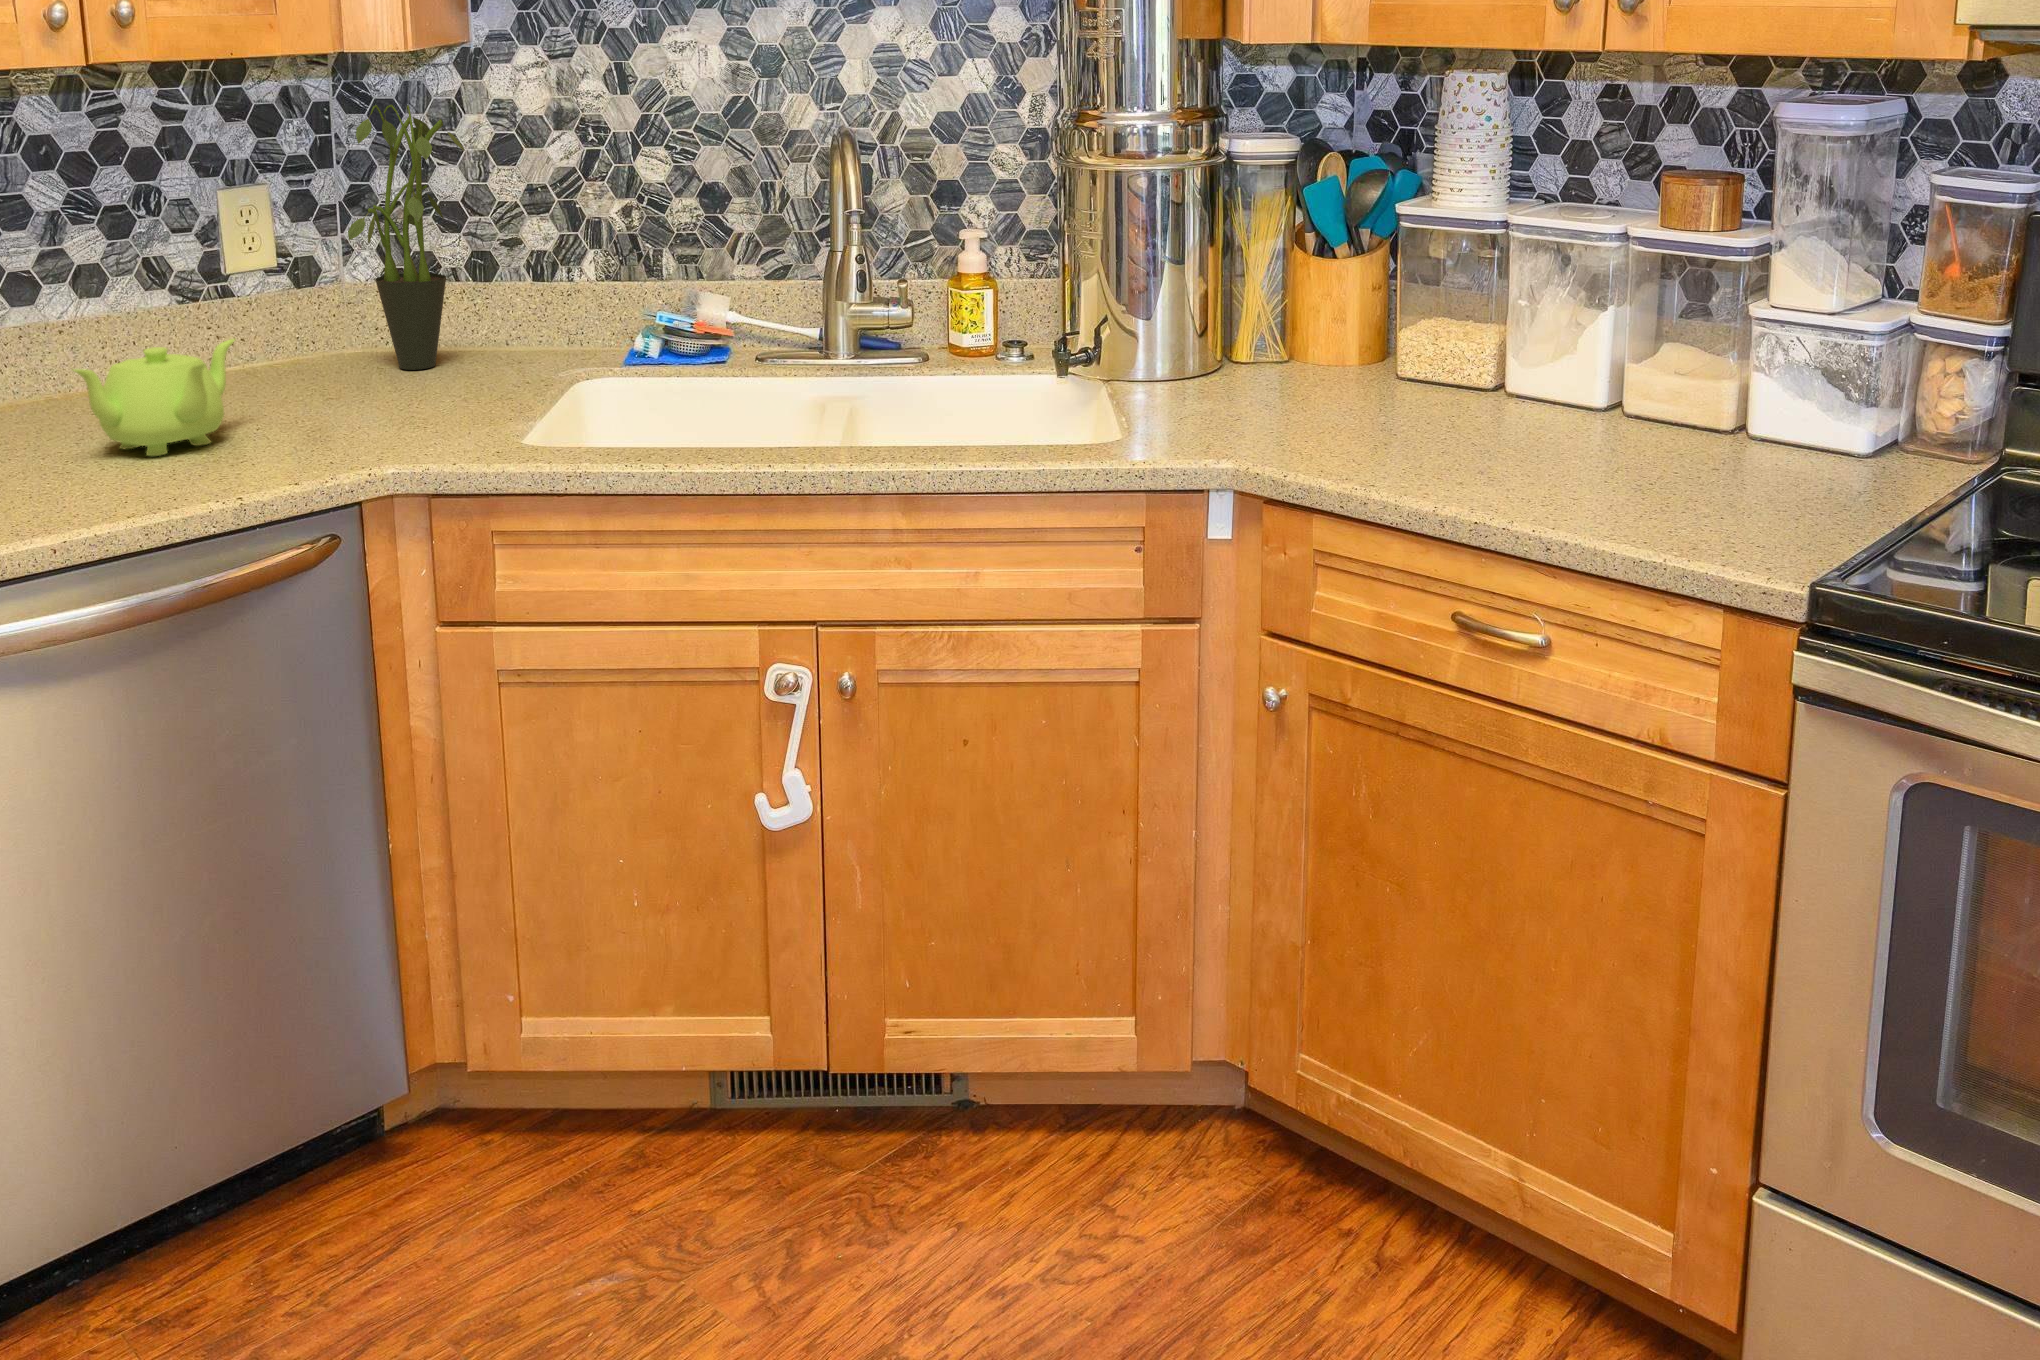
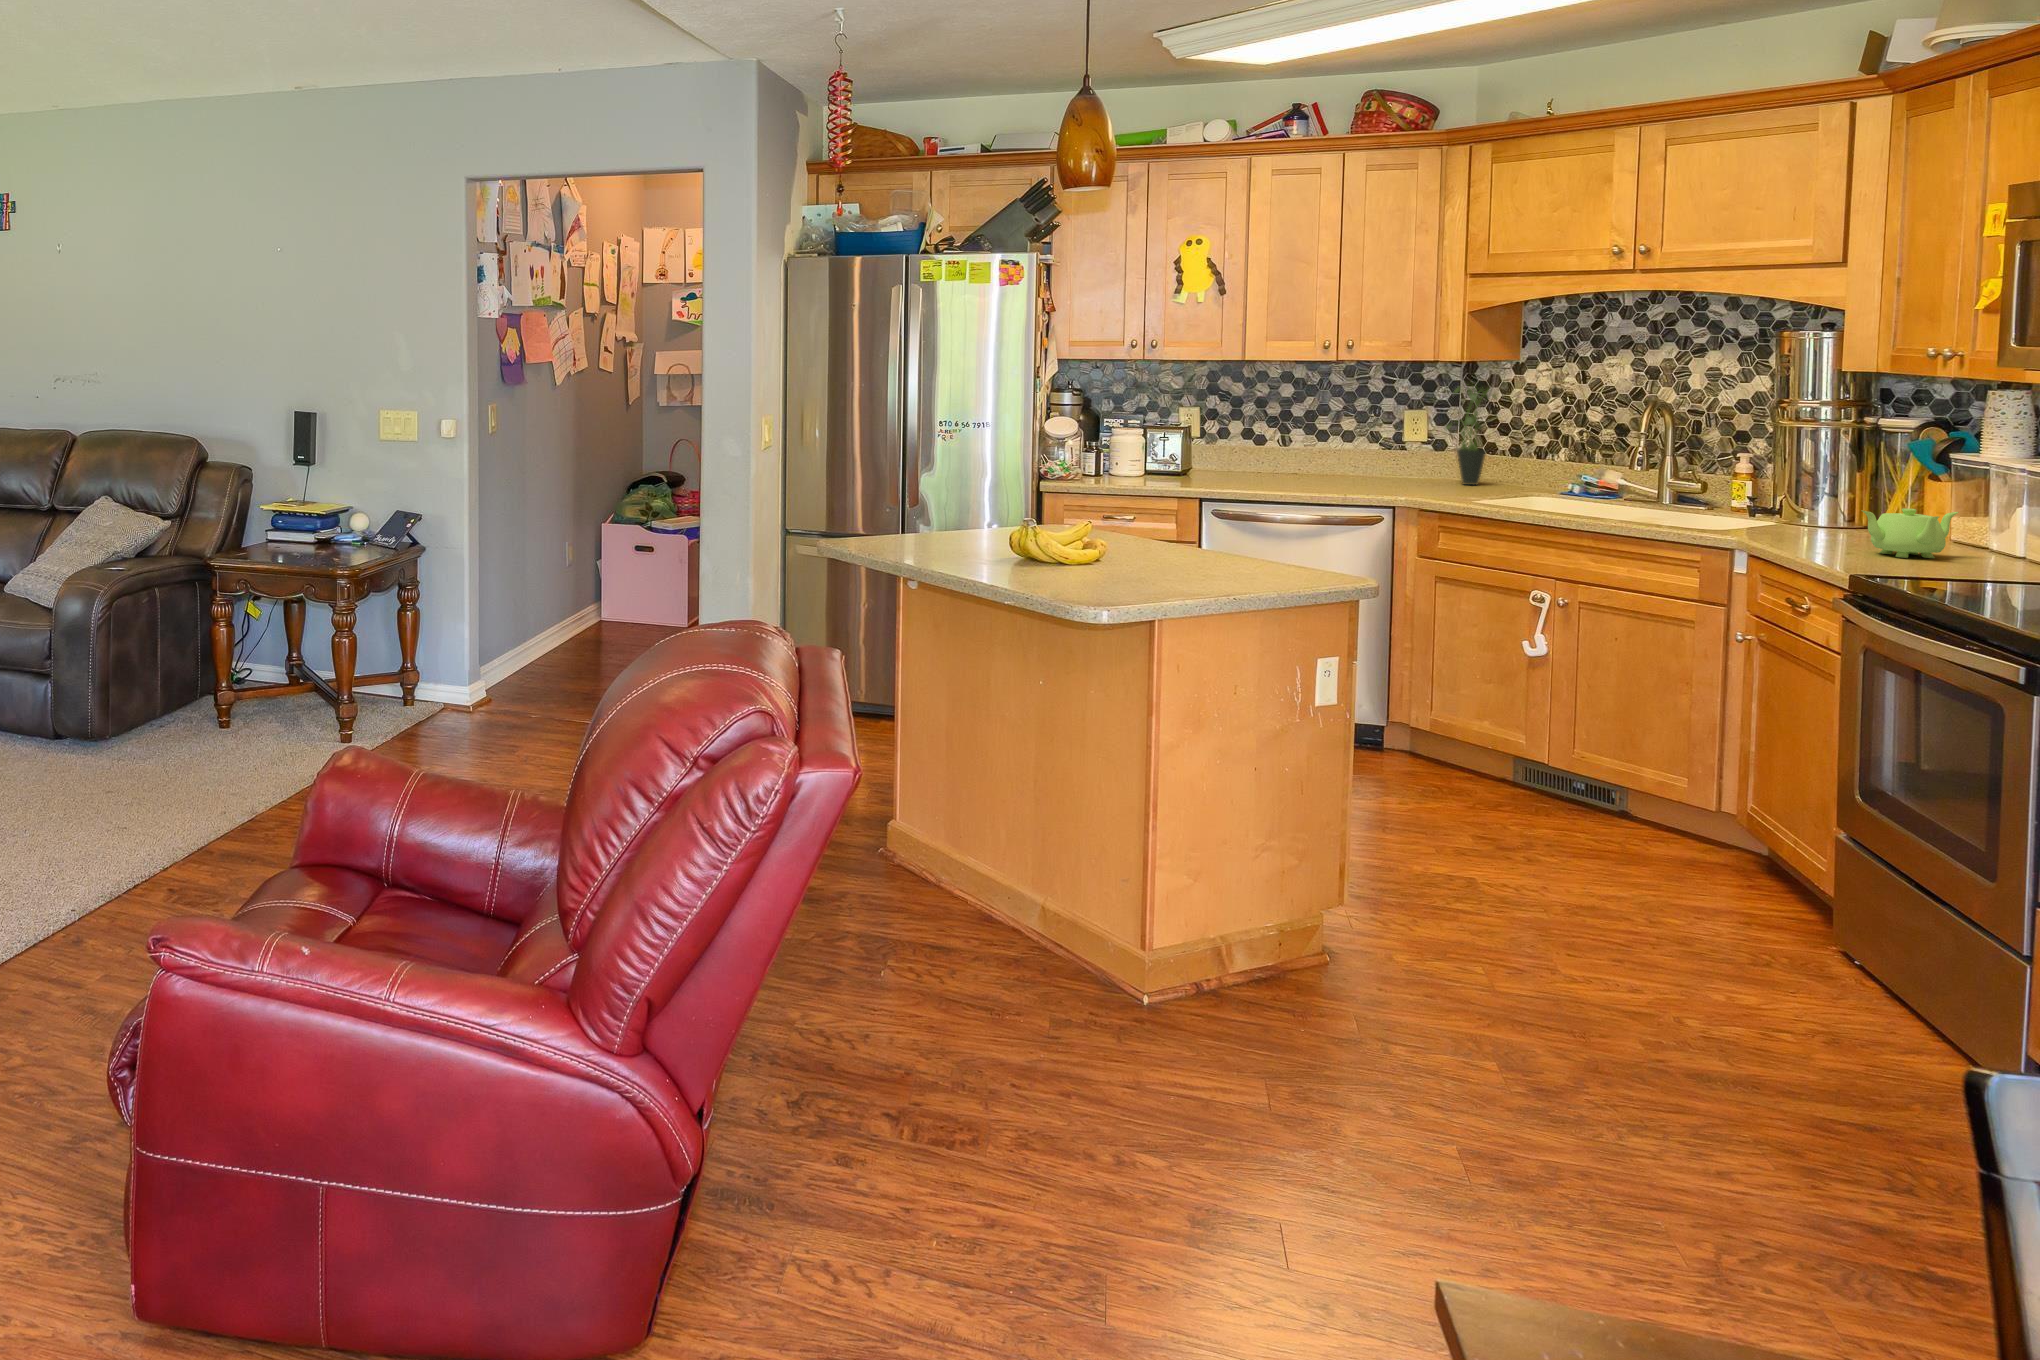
teapot: present [73,339,235,456] -> present [1862,508,1958,558]

